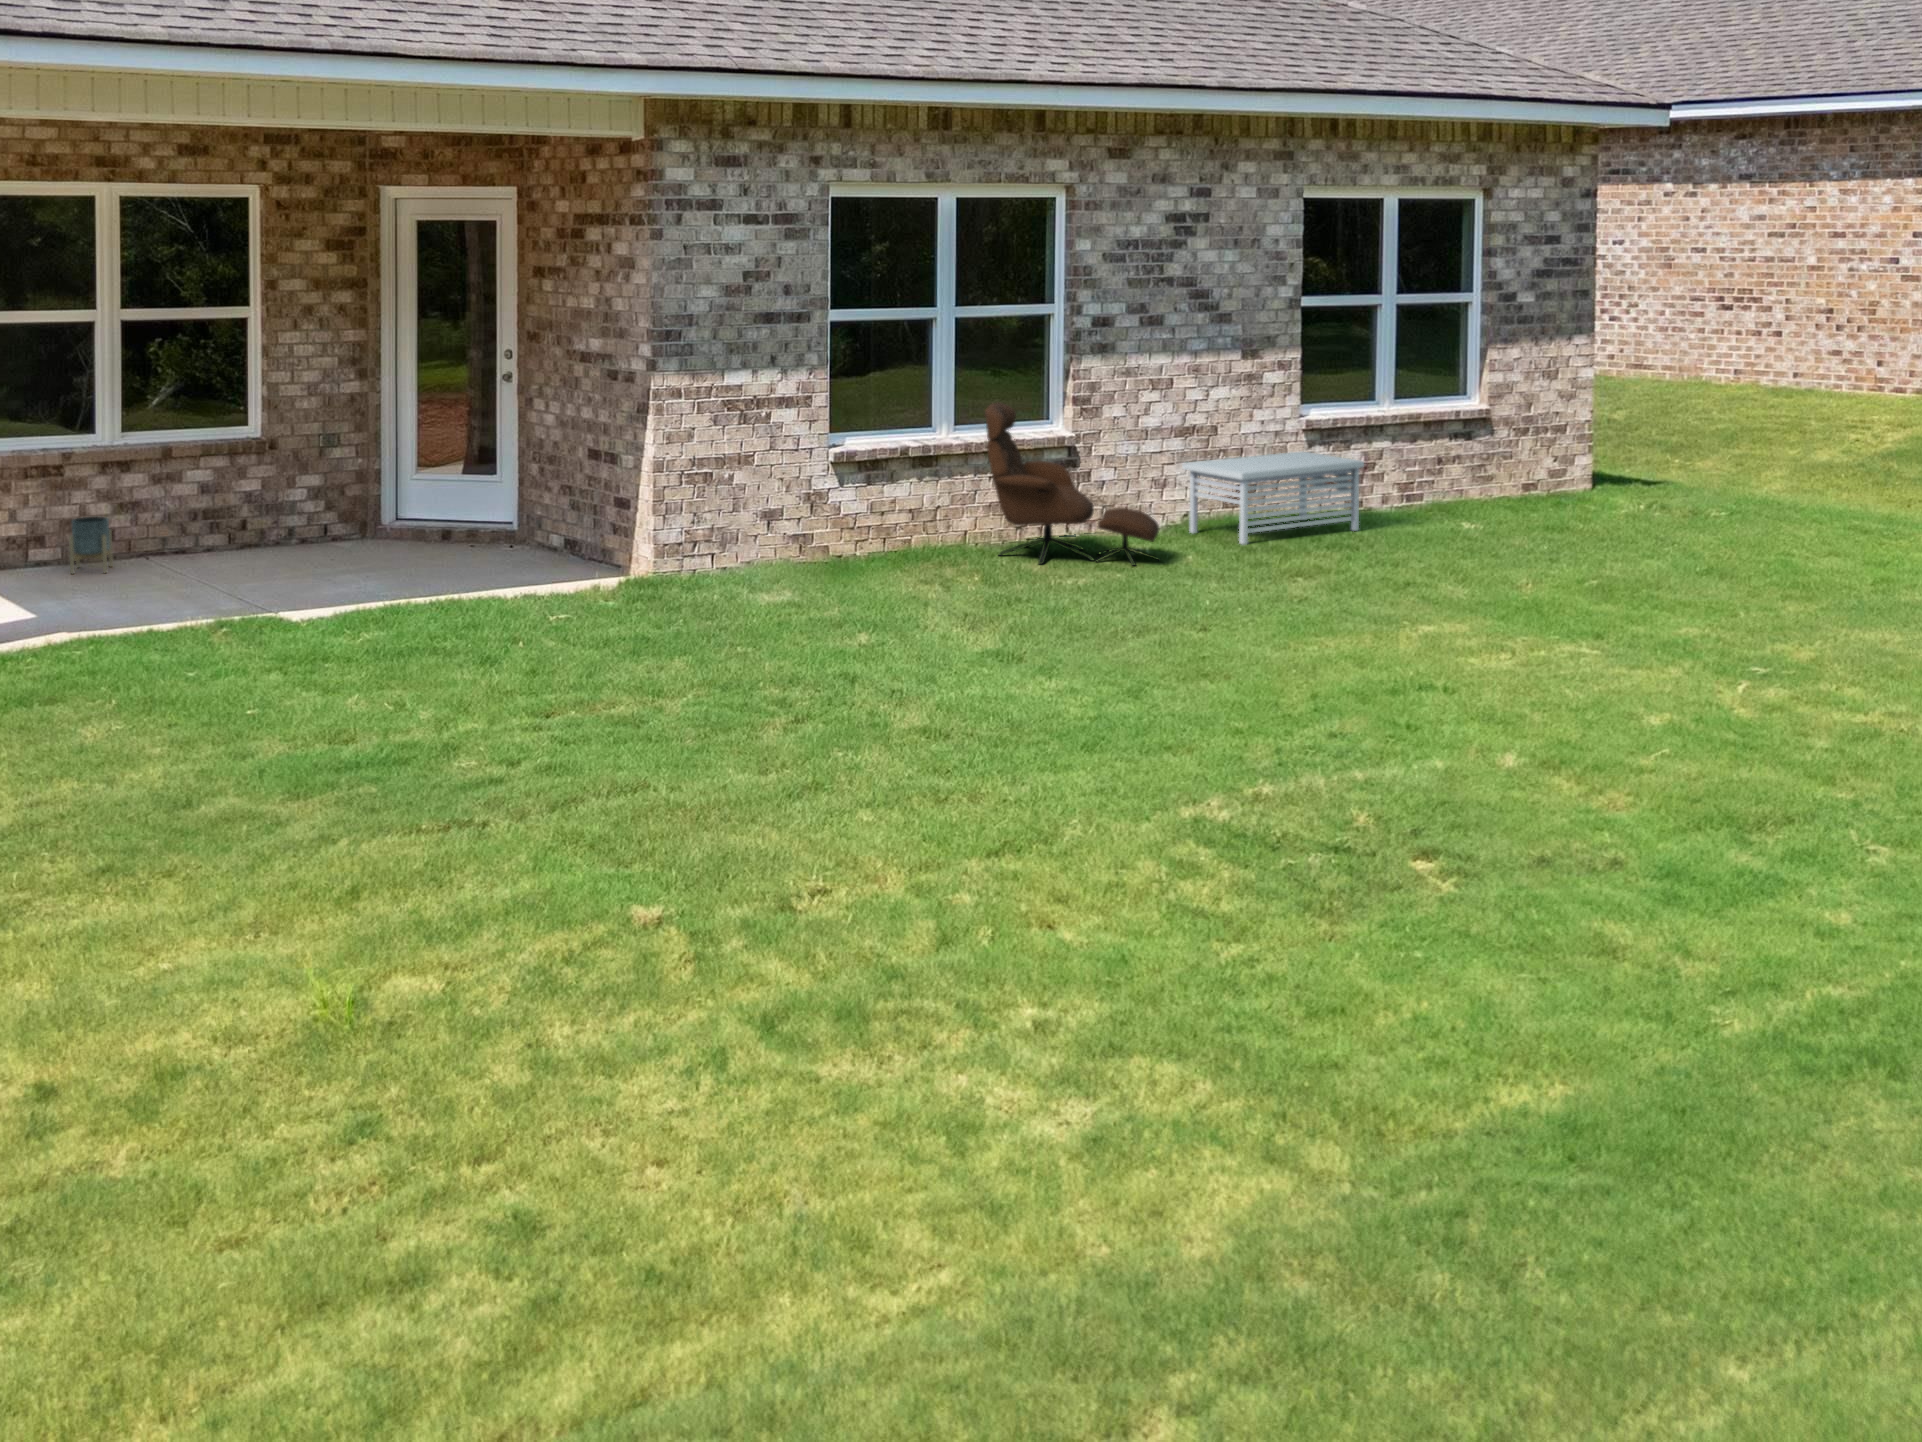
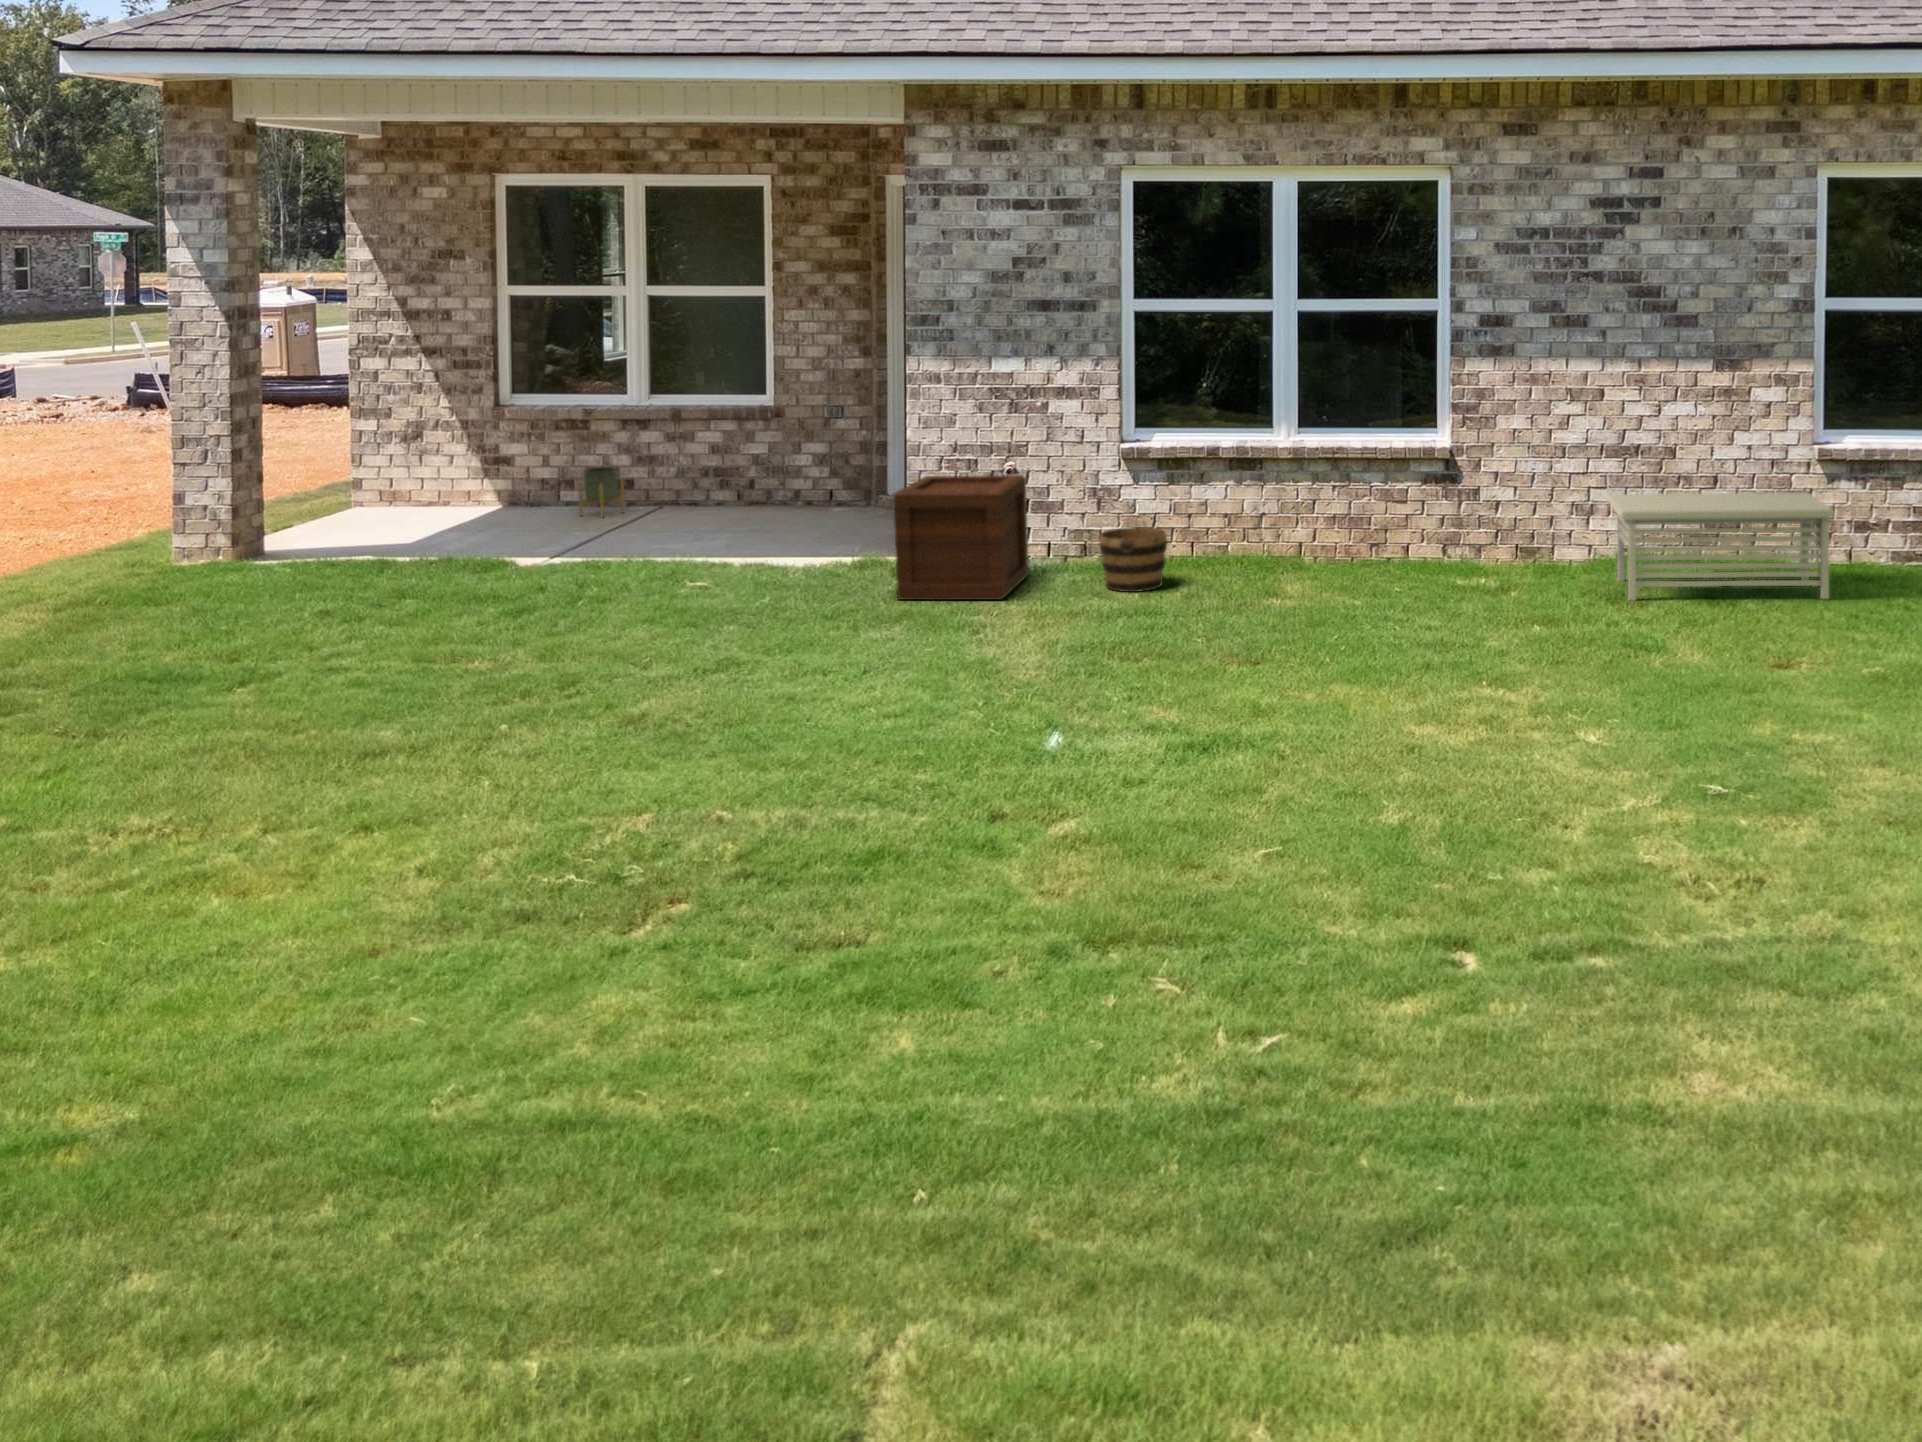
lounge chair: present [985,403,1159,566] -> none [1293,408,1487,610]
wooden crate: none [666,480,804,605] -> present [894,475,1029,600]
bucket: none [834,520,897,579] -> present [1099,527,1167,592]

